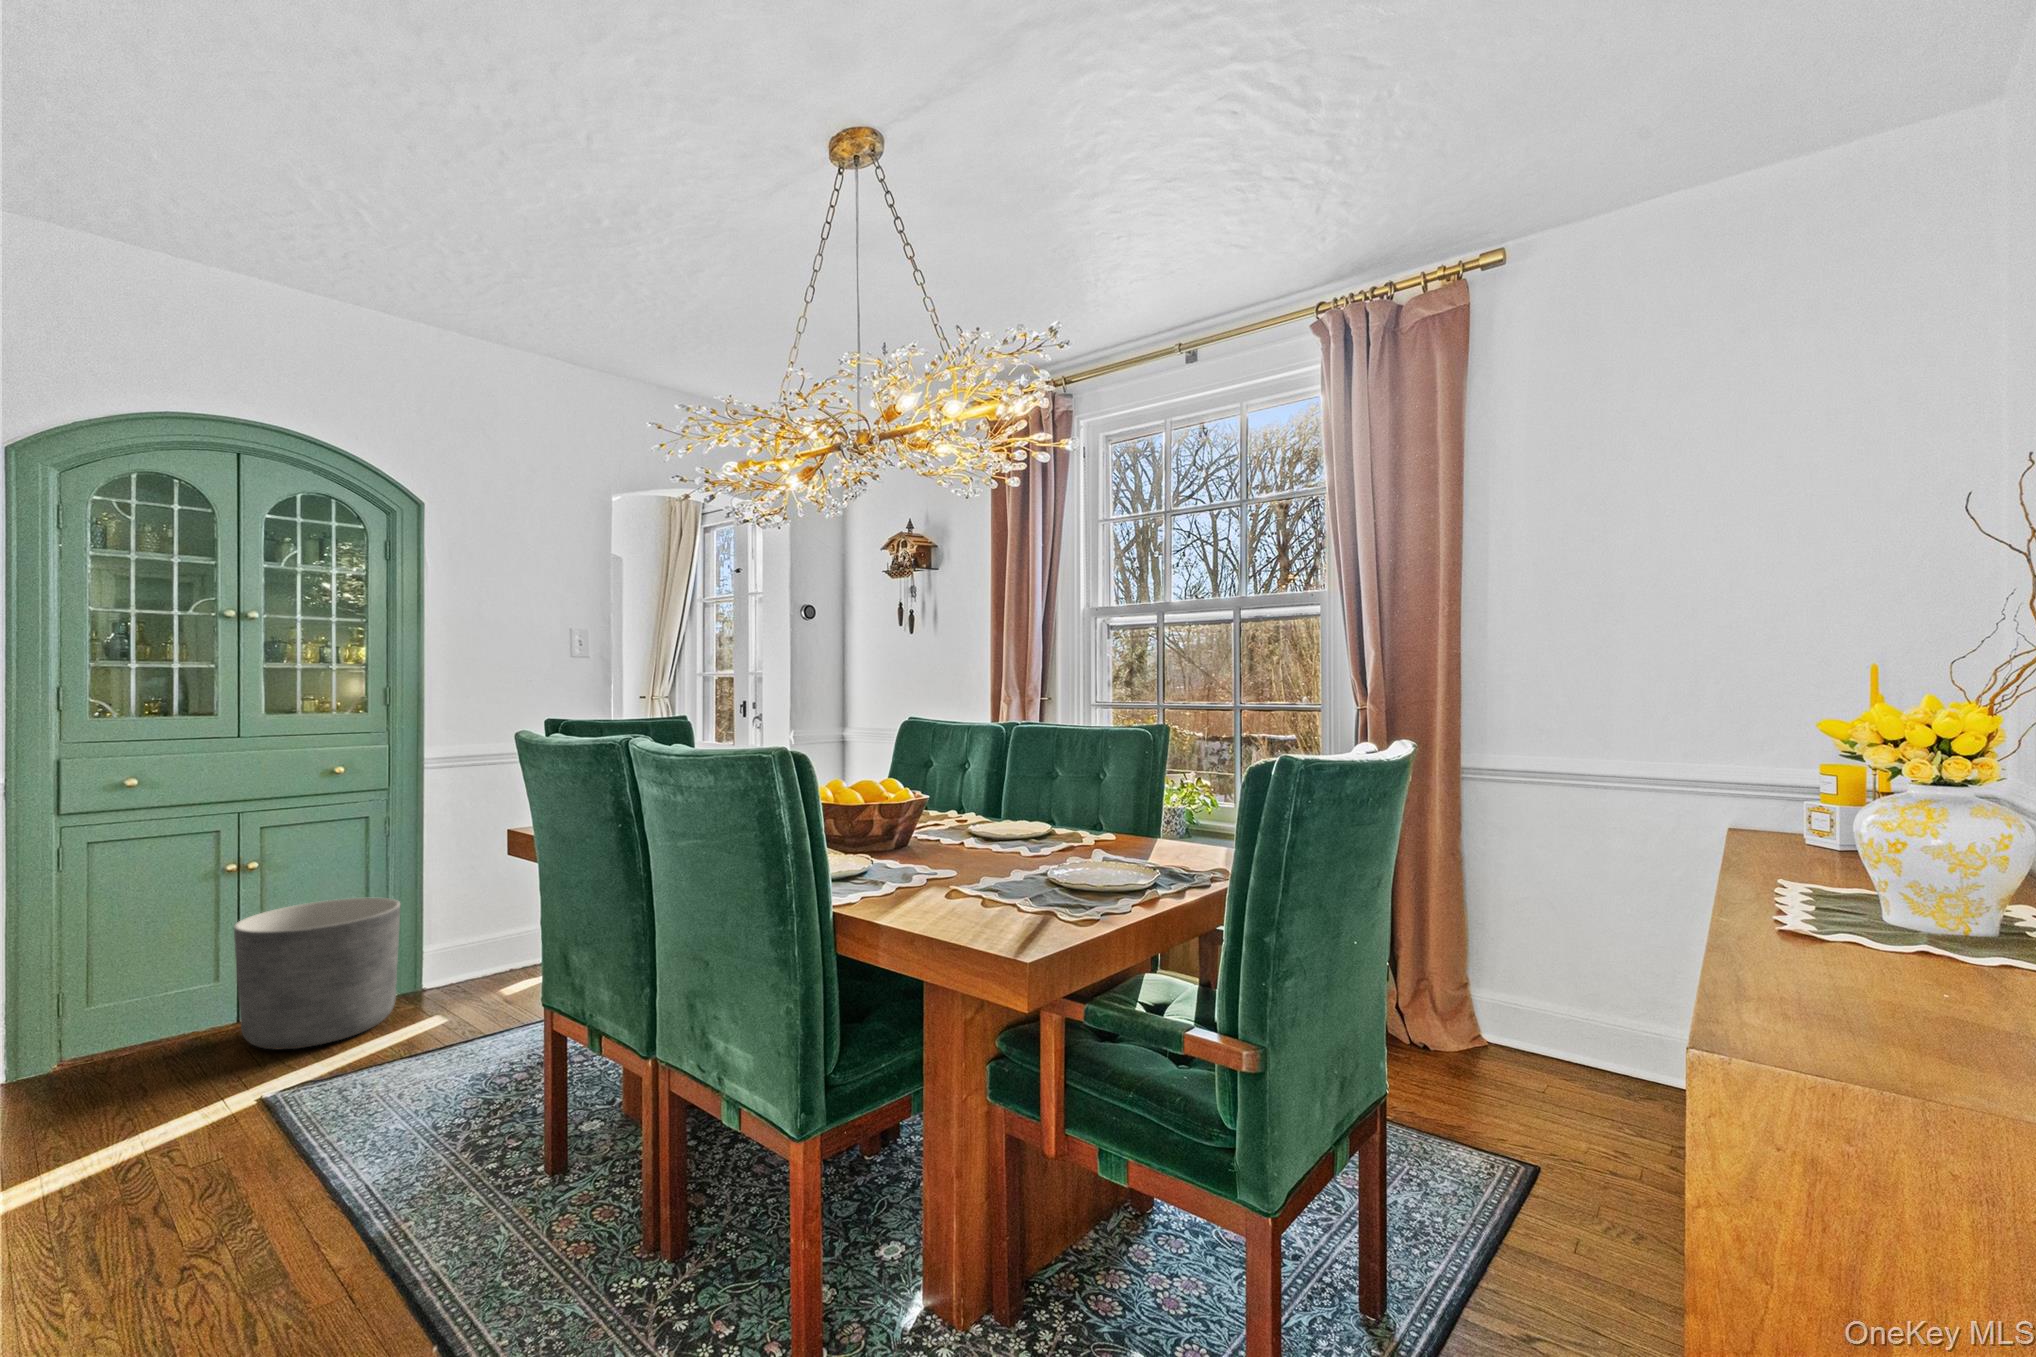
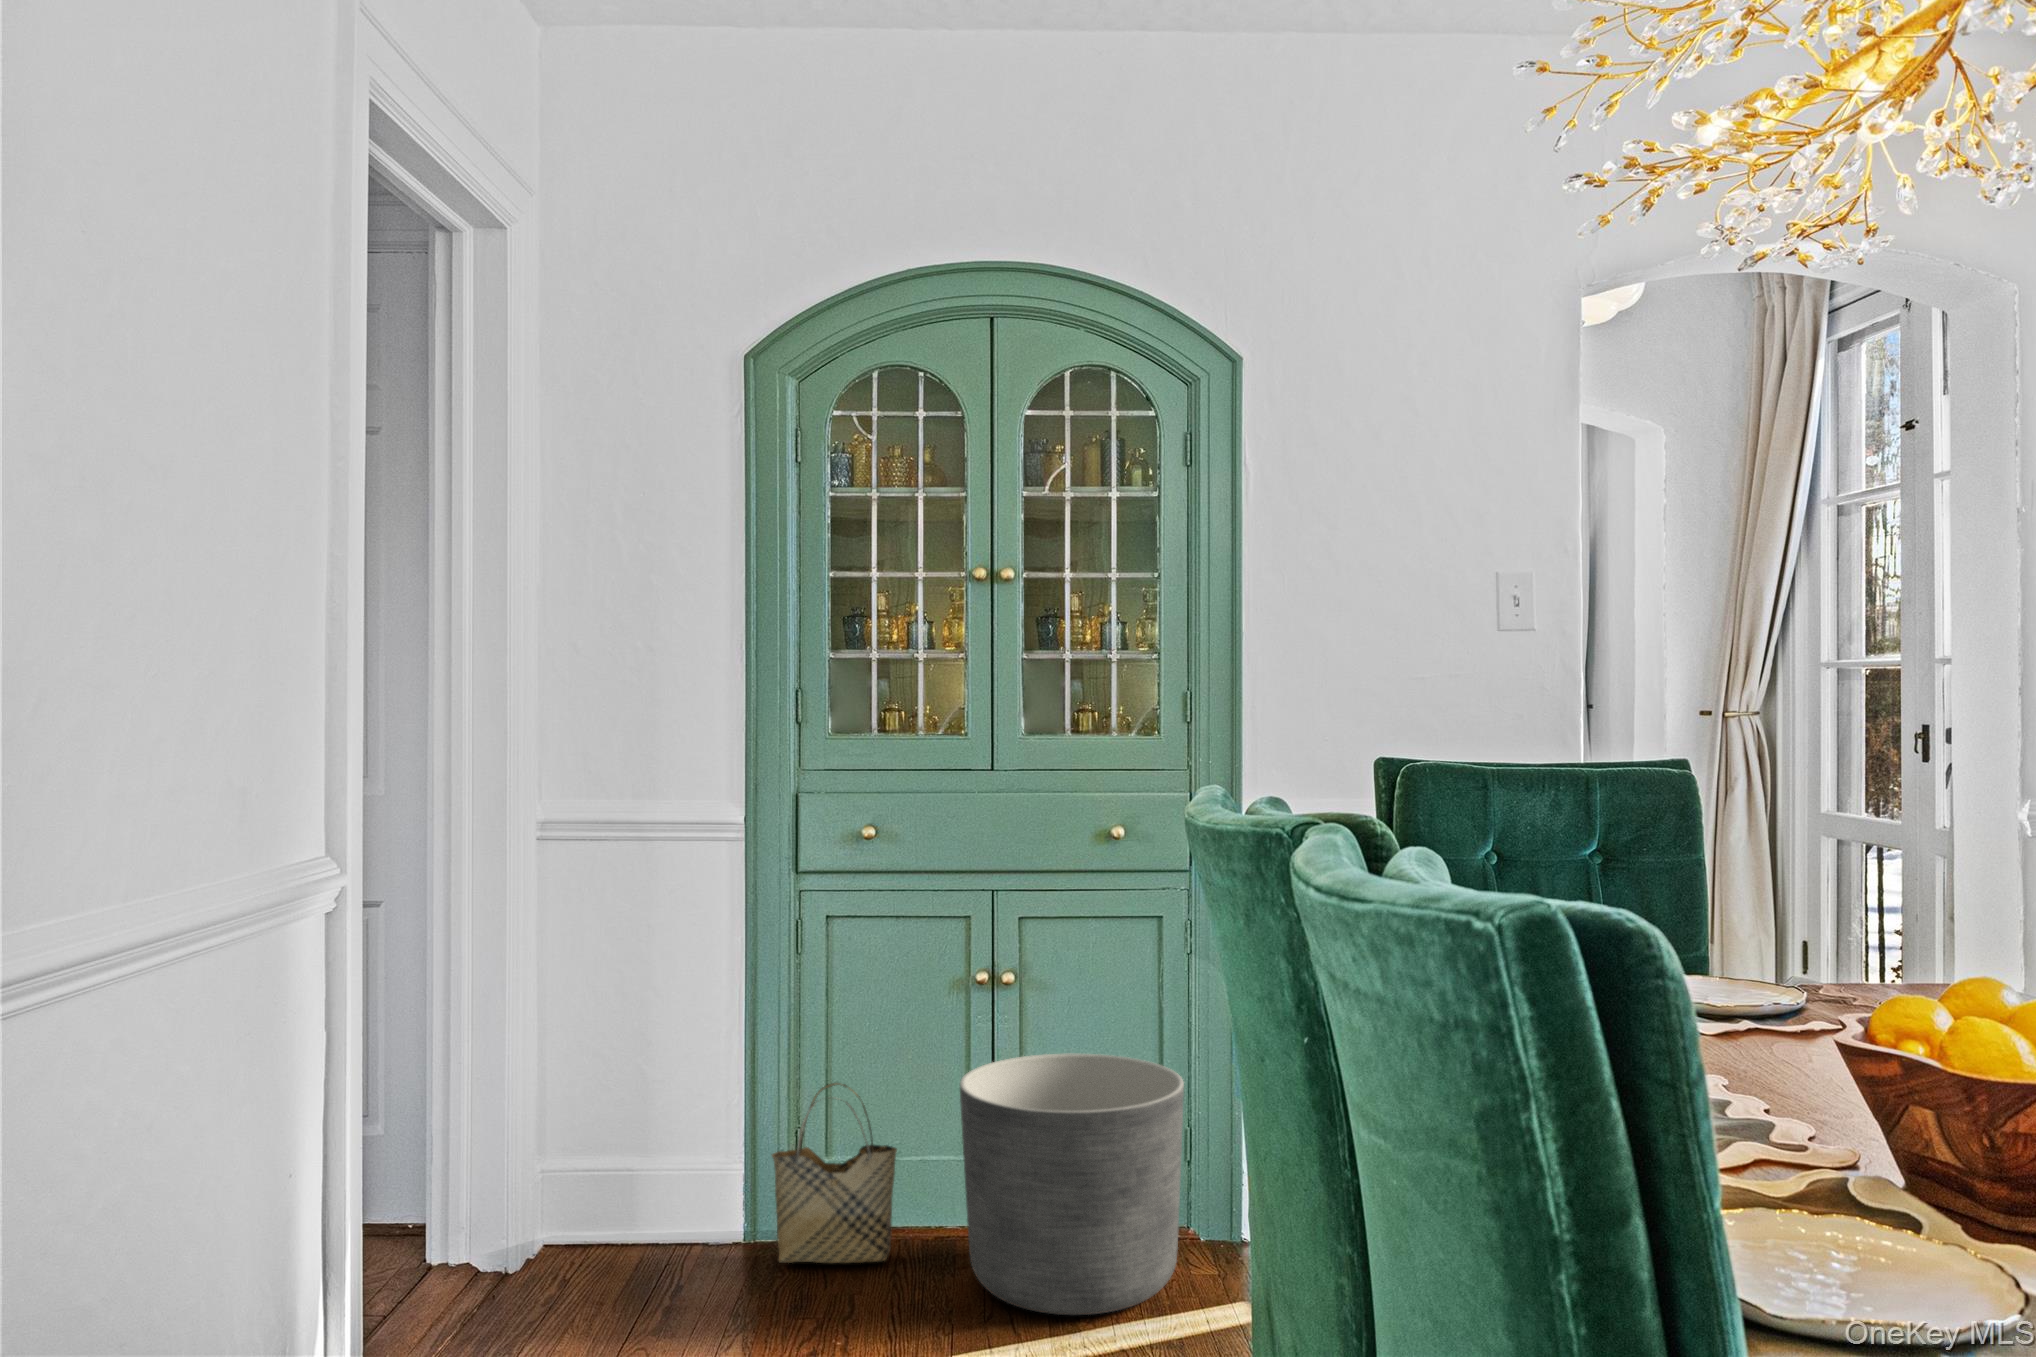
woven basket: none [48,954,167,1084] -> present [772,1083,897,1263]

